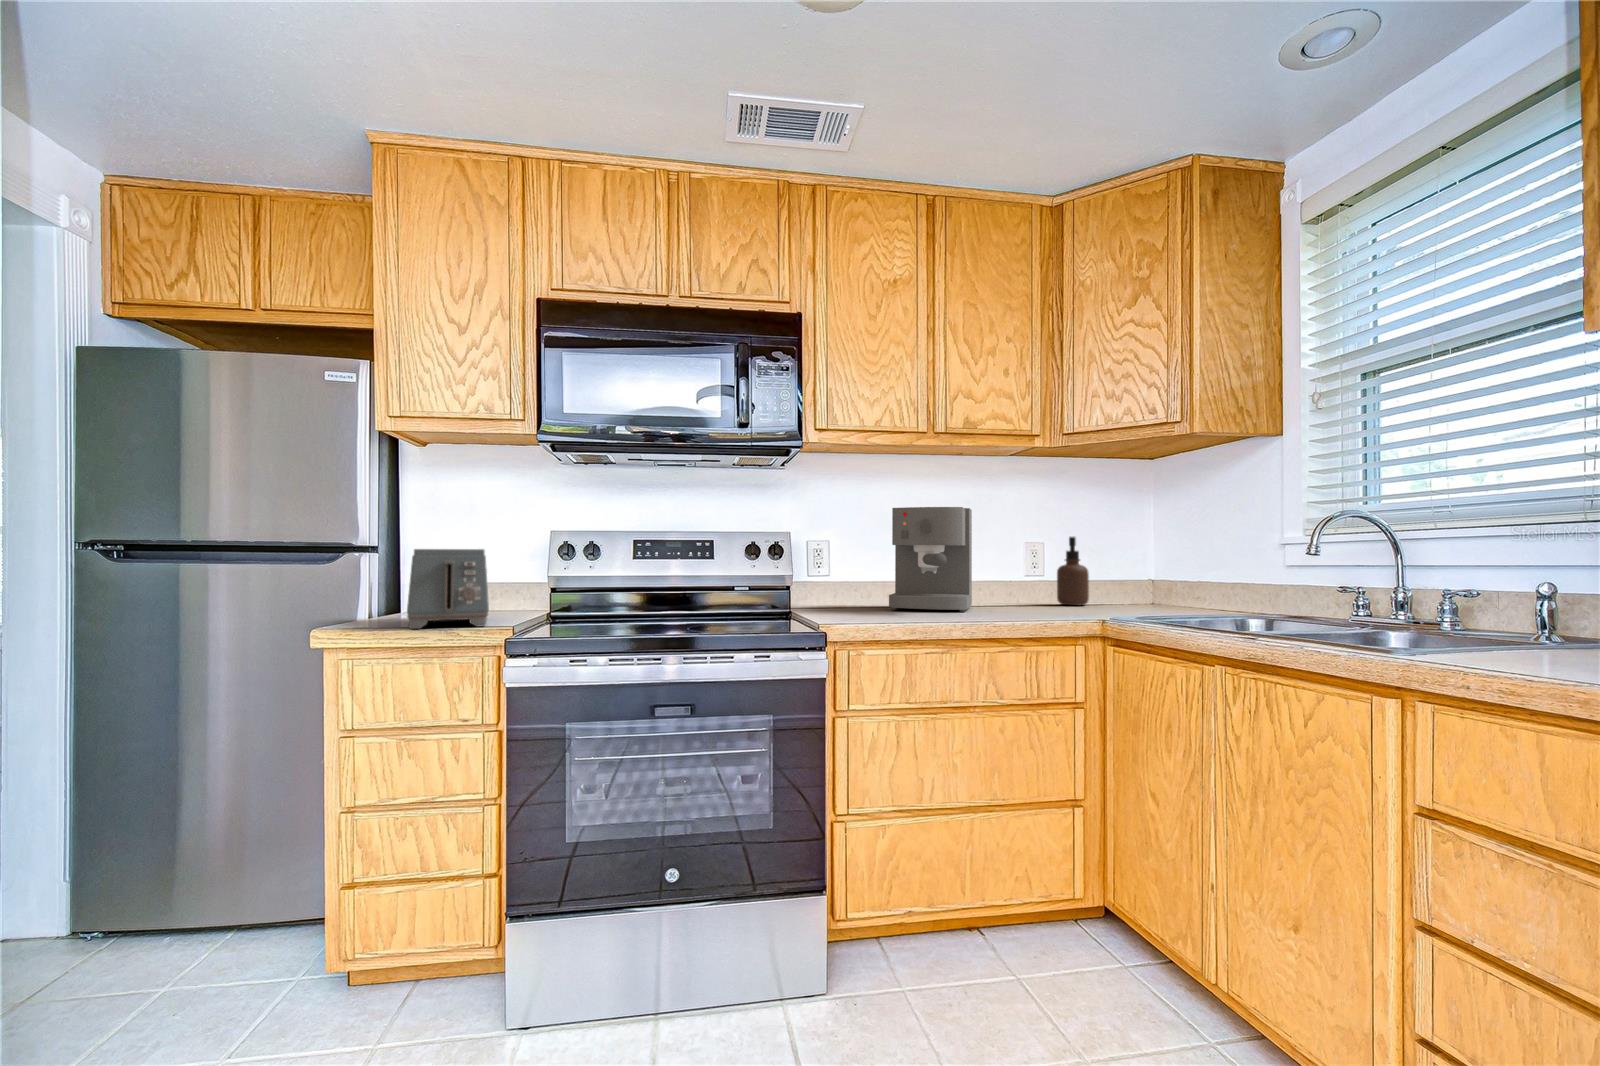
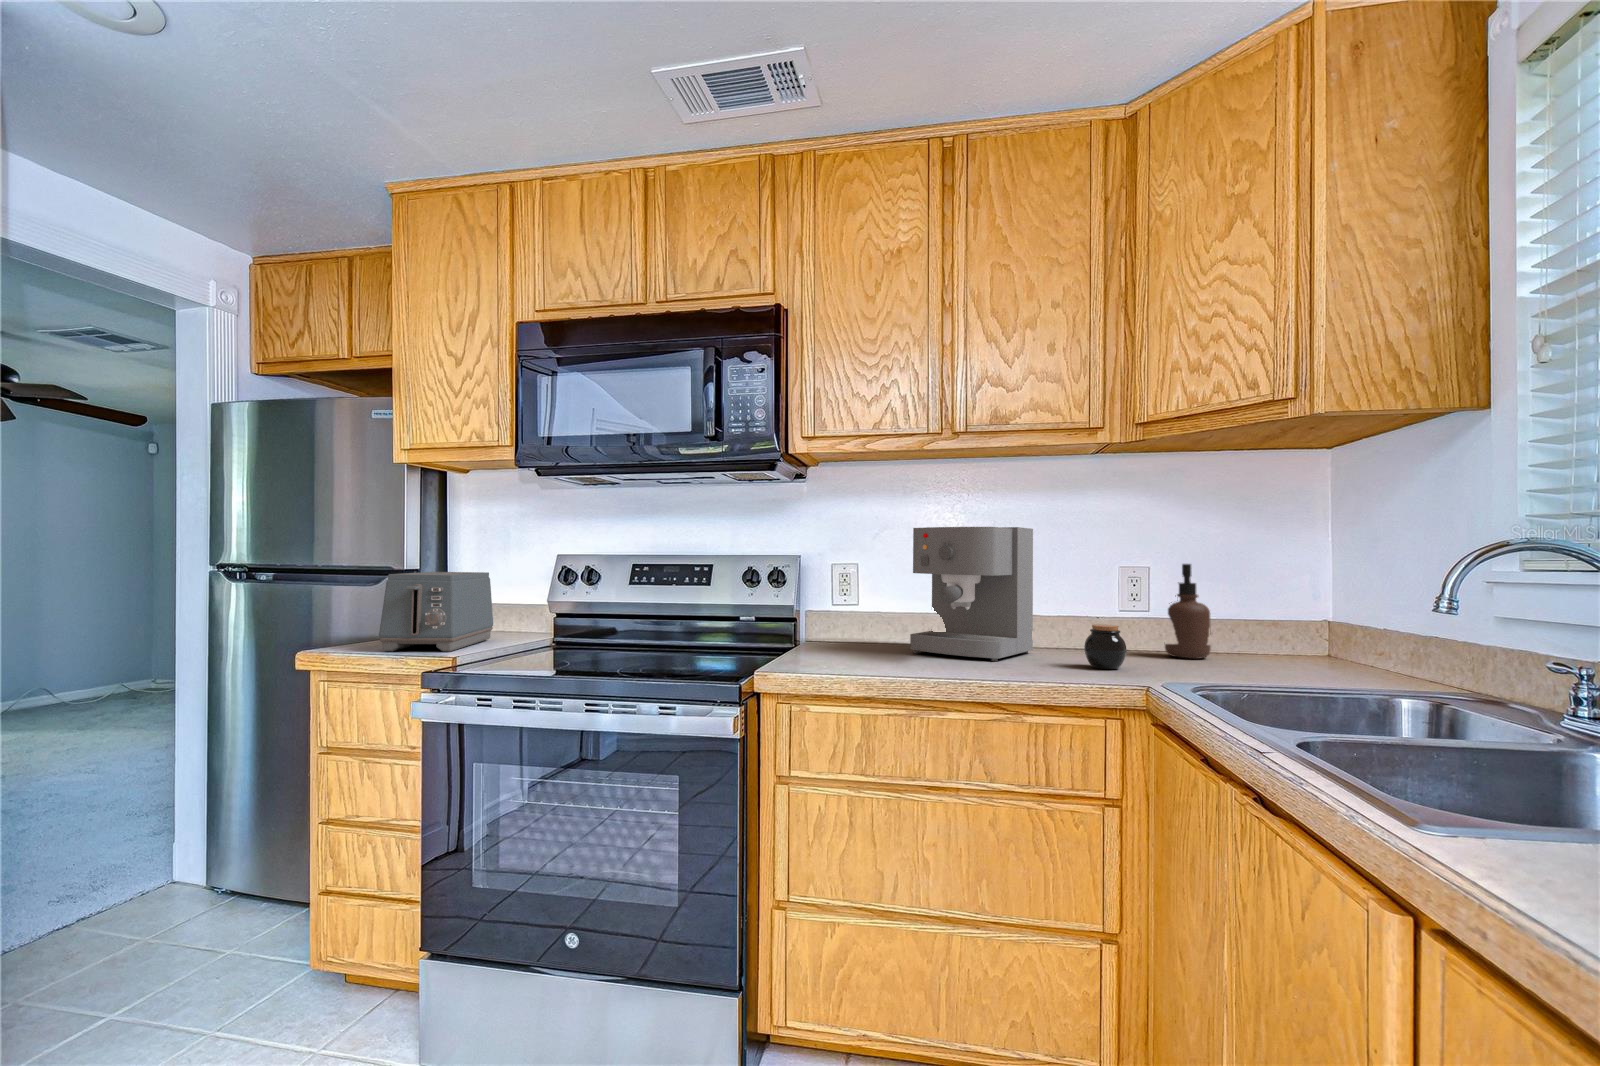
jar: none [1028,580,1058,612] -> present [1084,624,1127,669]

